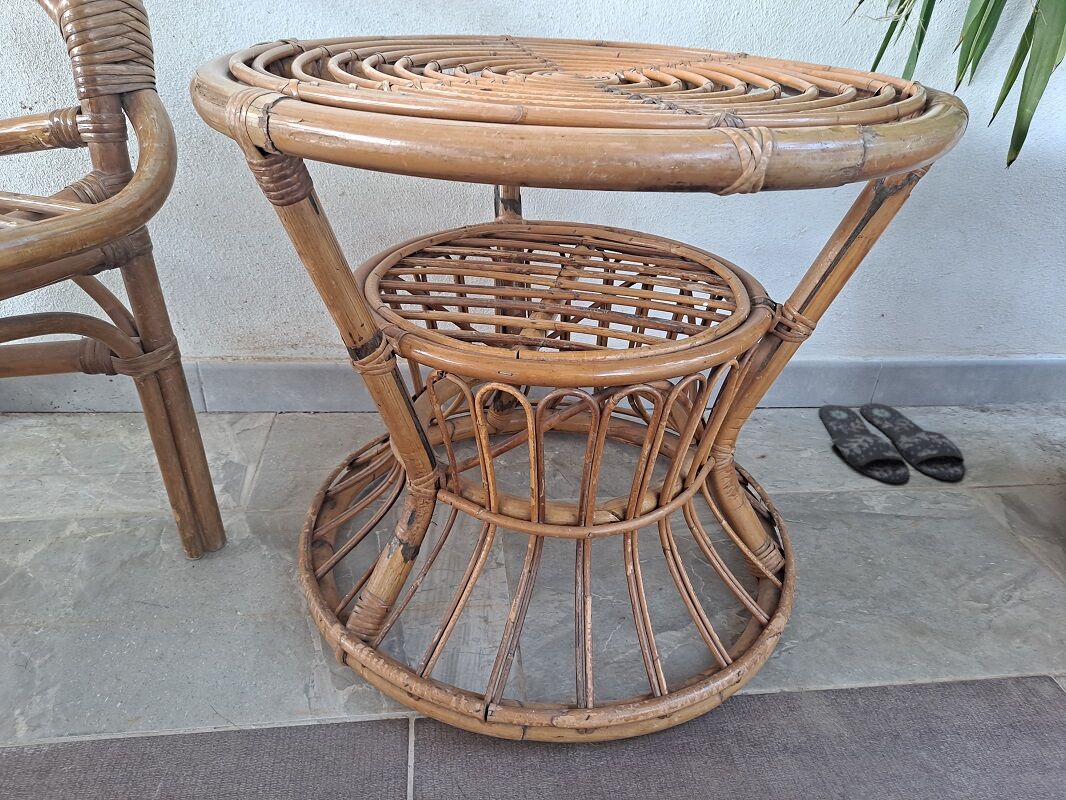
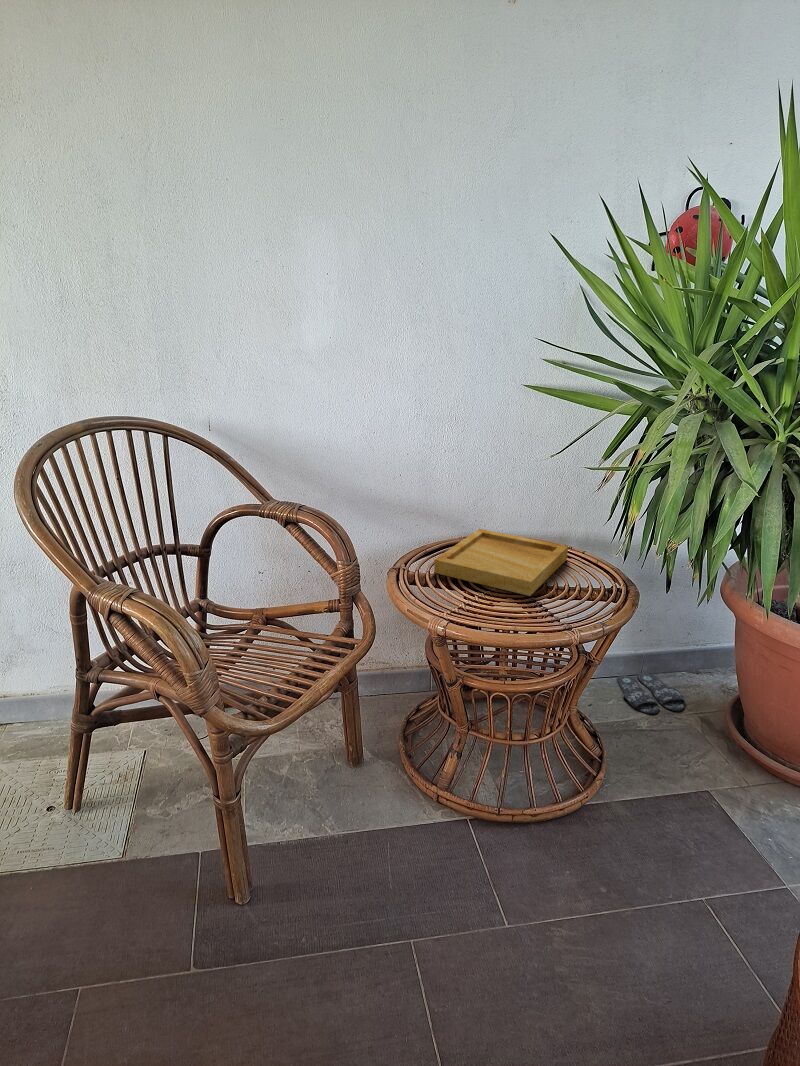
tray: none [367,10,754,89] -> present [434,529,568,596]

